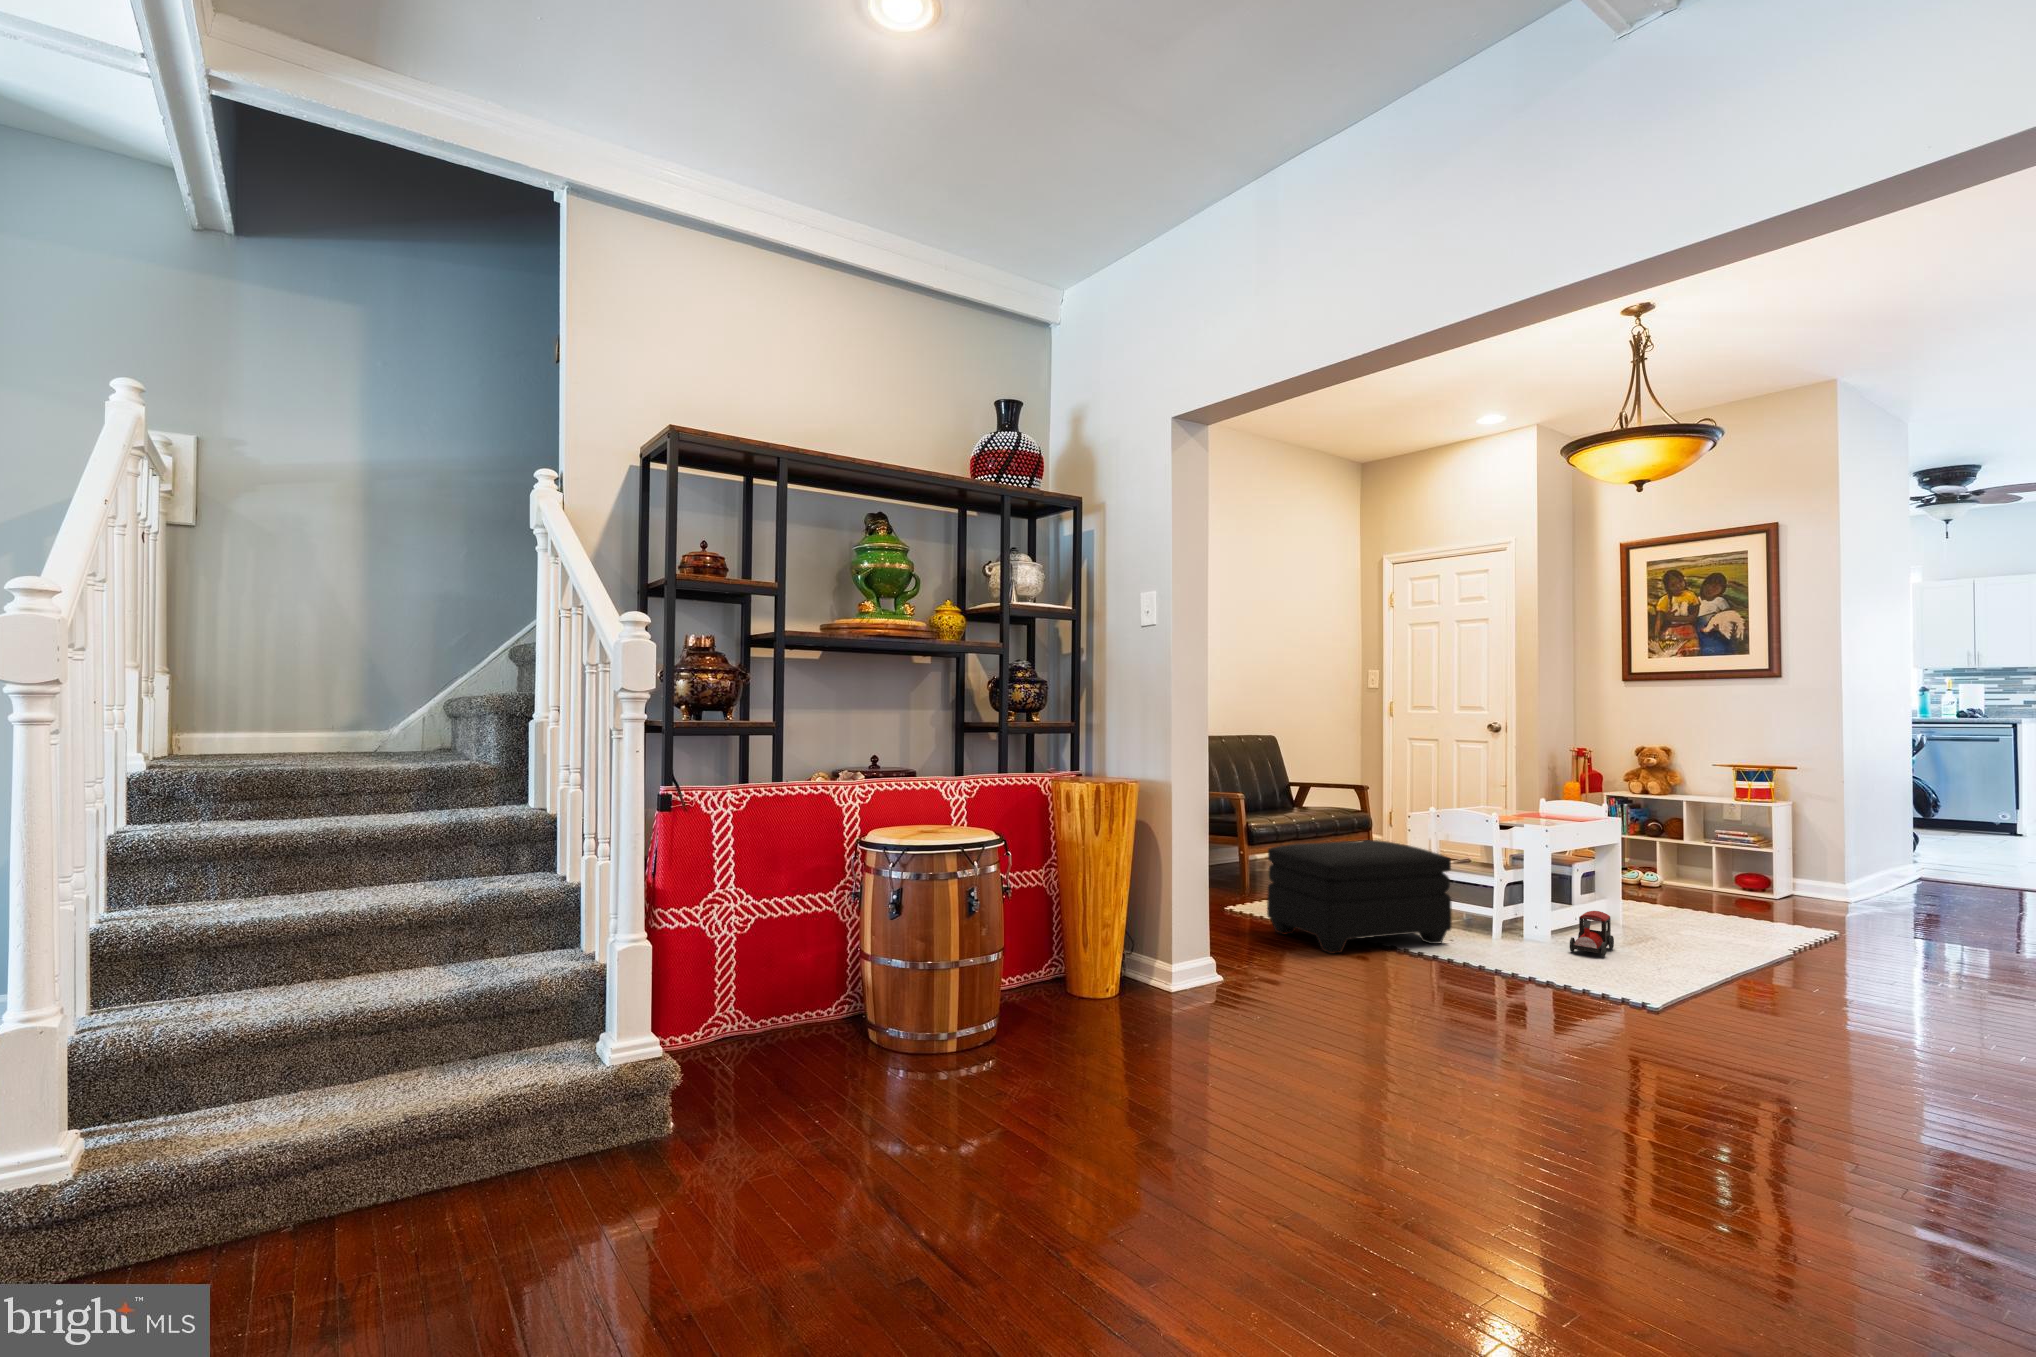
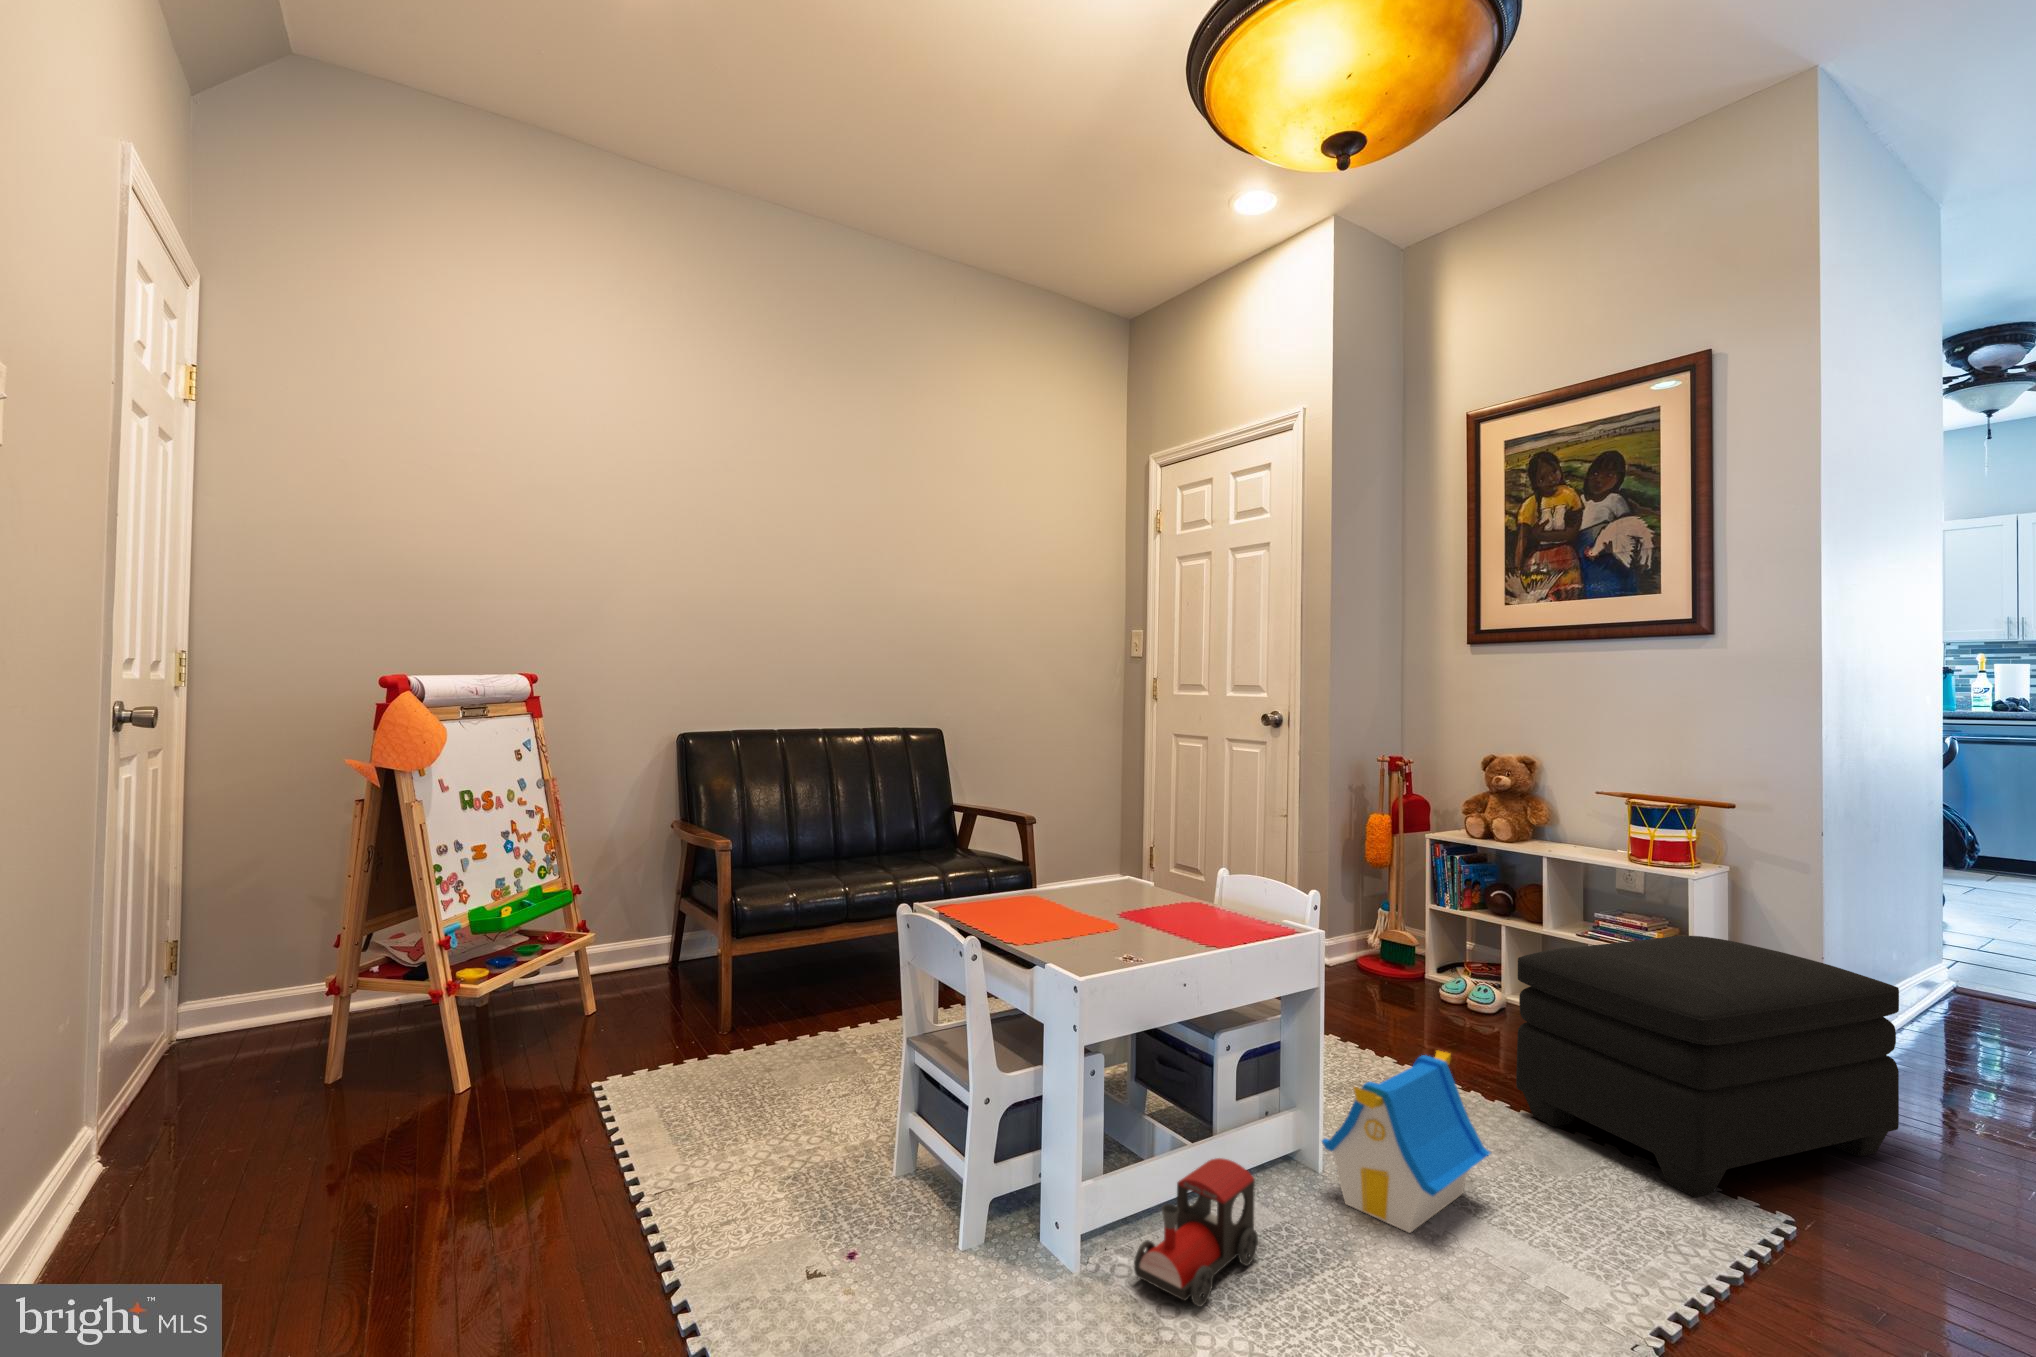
ottoman: present [1267,840,1452,954] -> present [1516,936,1899,1197]
toy house: none [1623,876,1702,944] -> present [1322,1051,1490,1233]

